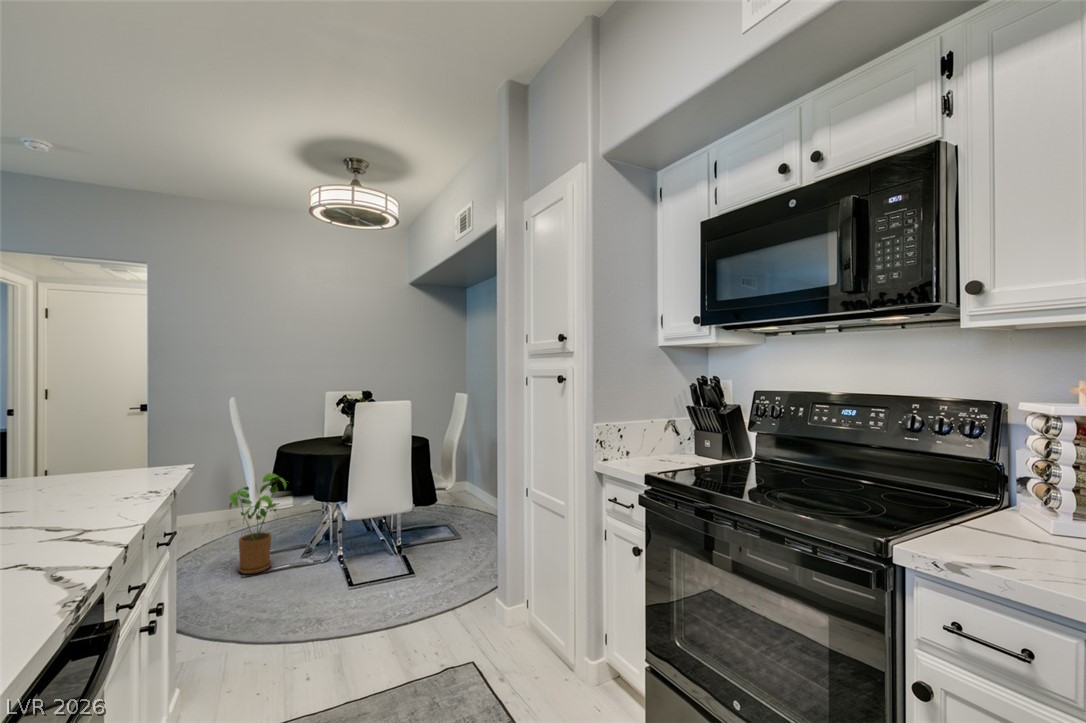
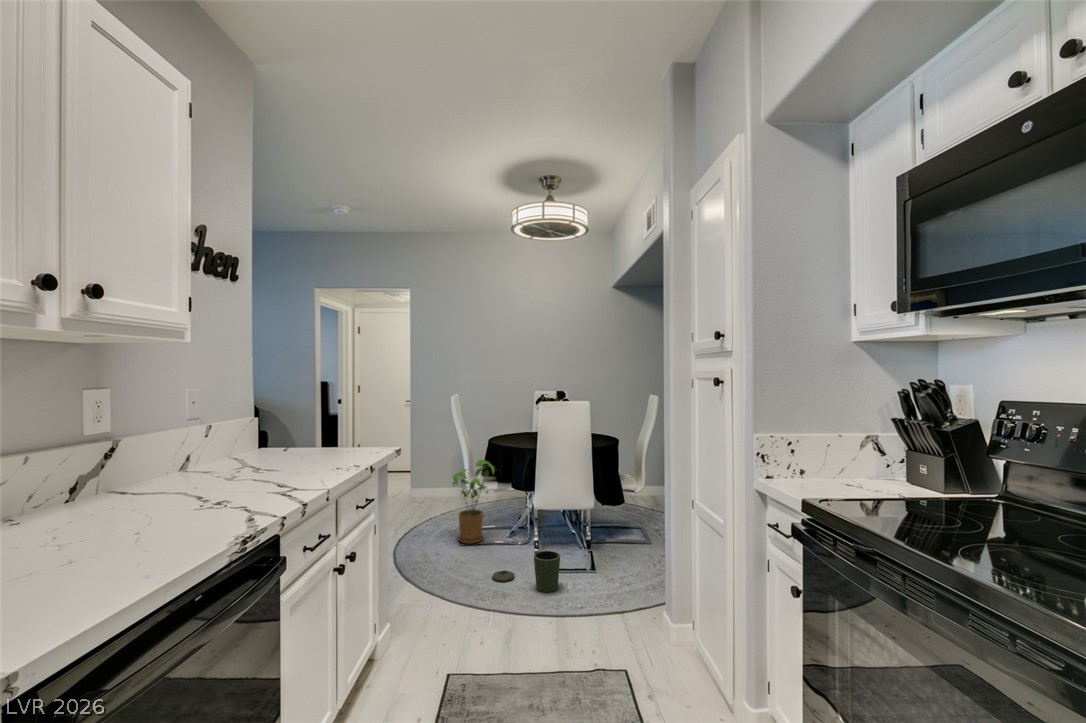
trash can: none [298,563,381,608] -> present [492,551,560,592]

